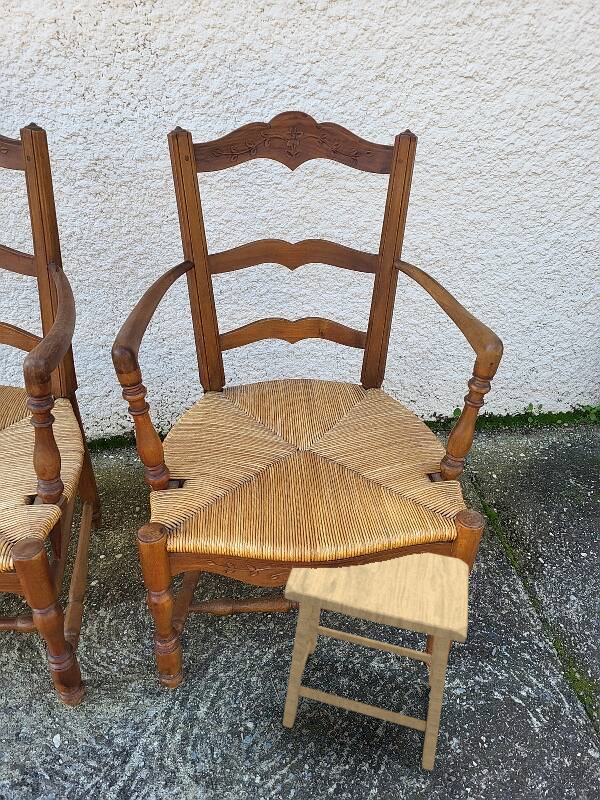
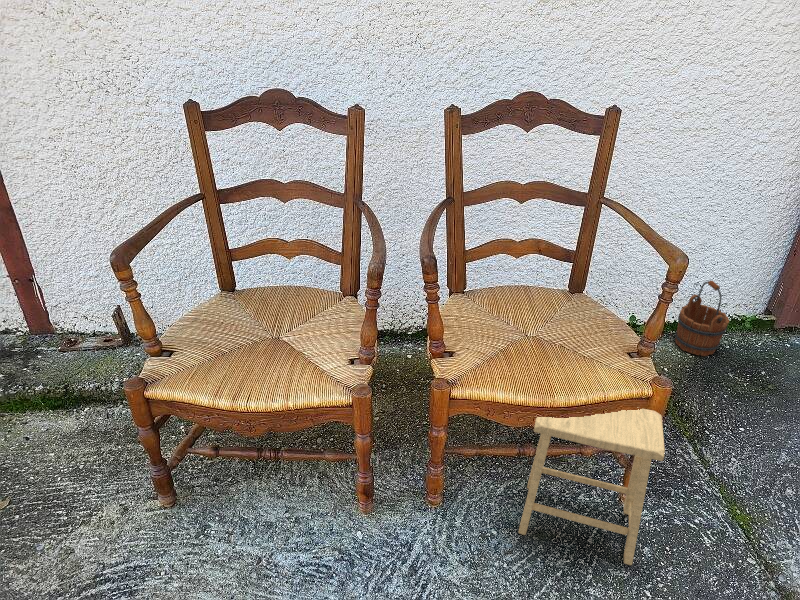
wooden bucket: none [508,369,569,459] -> present [675,281,729,356]

